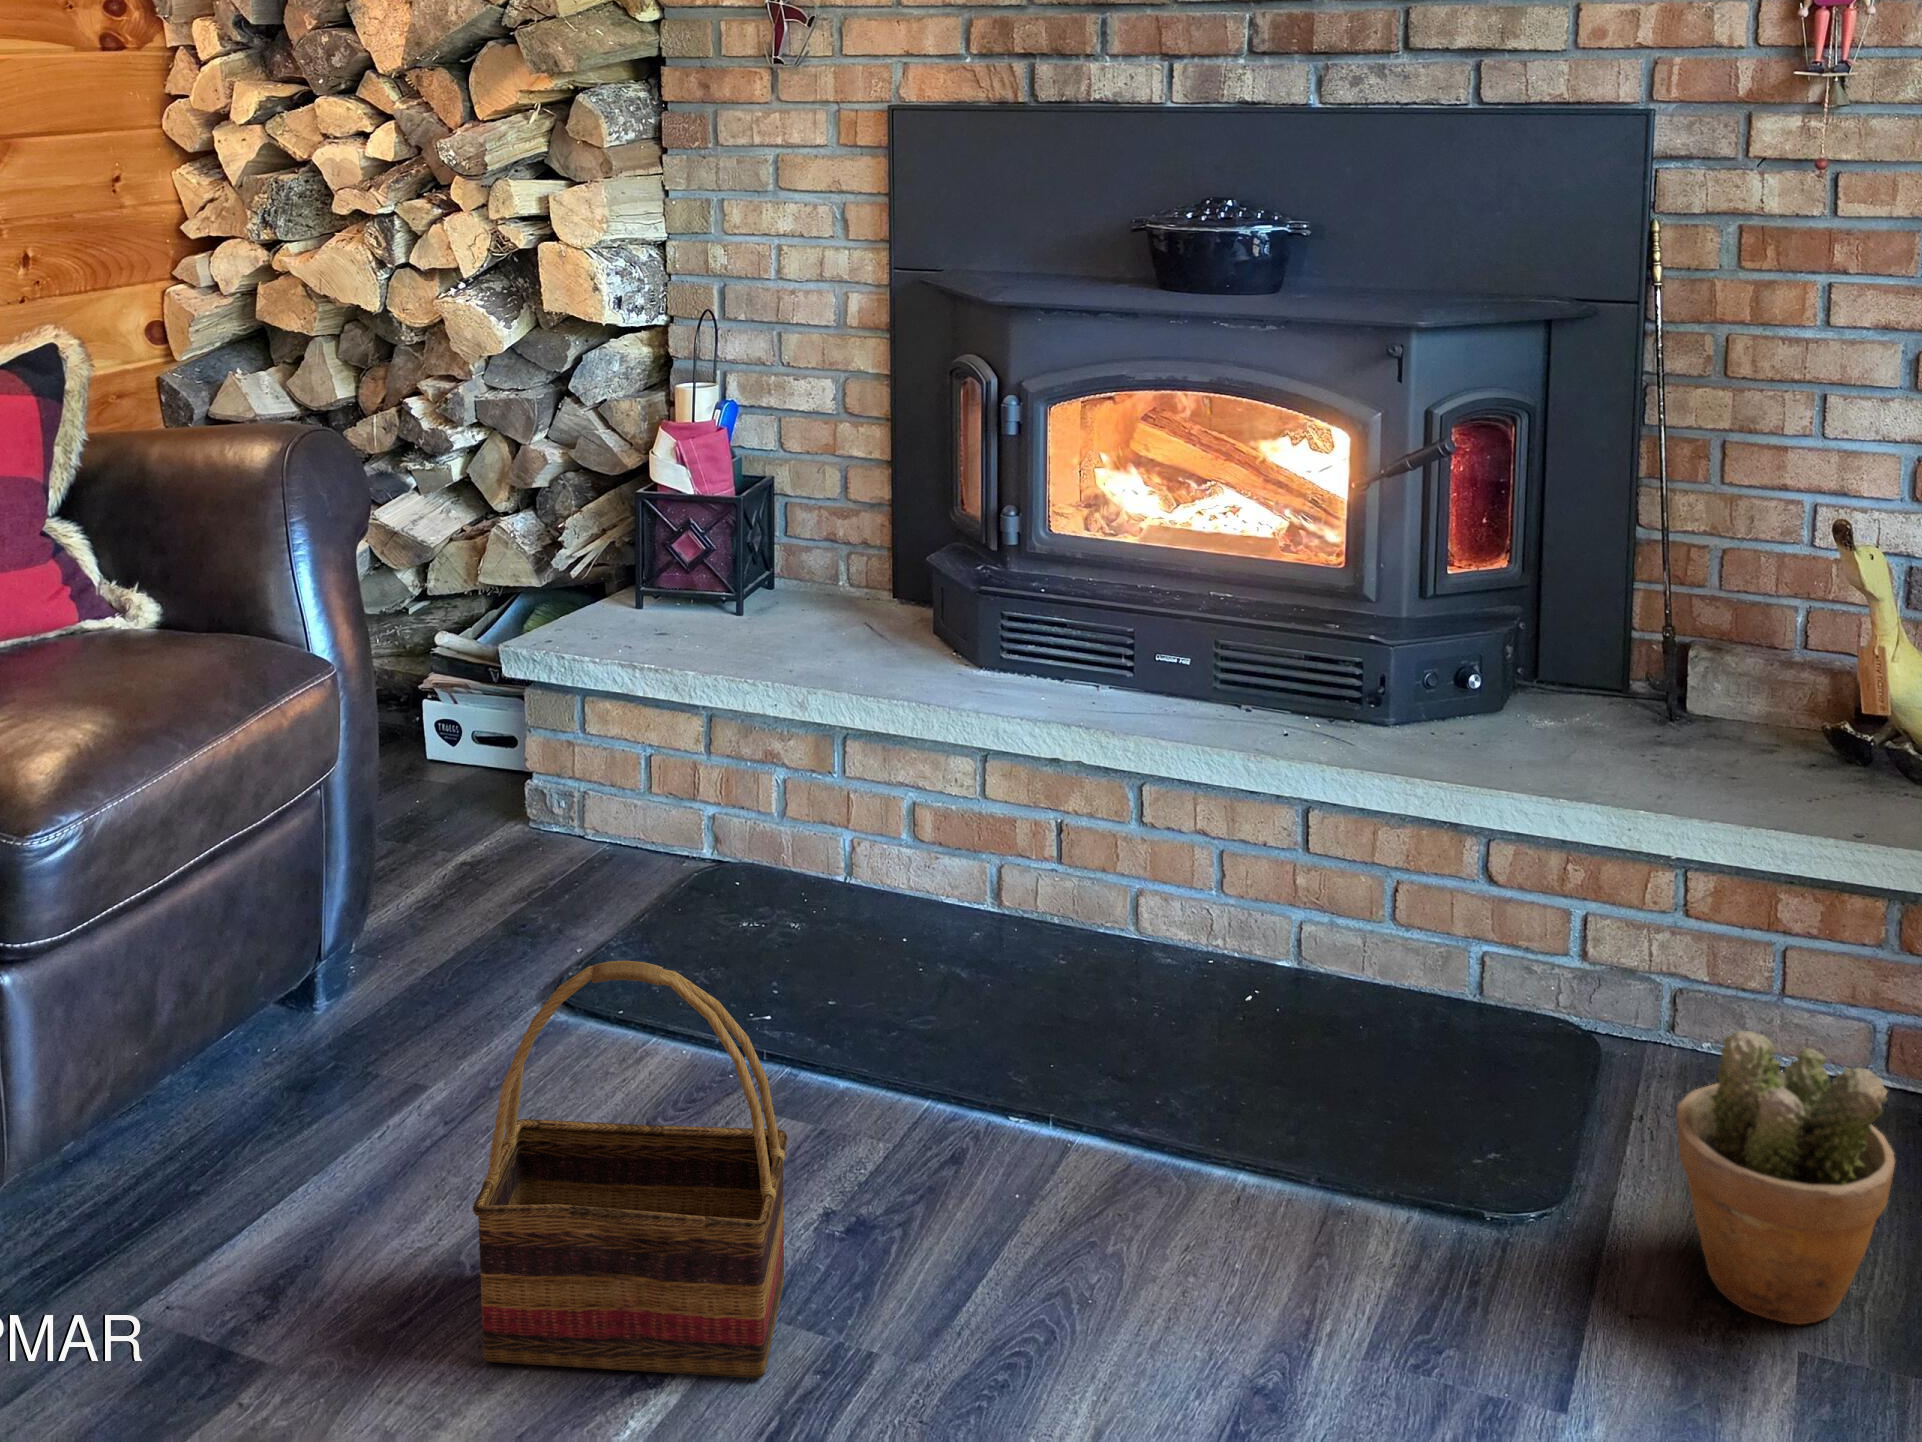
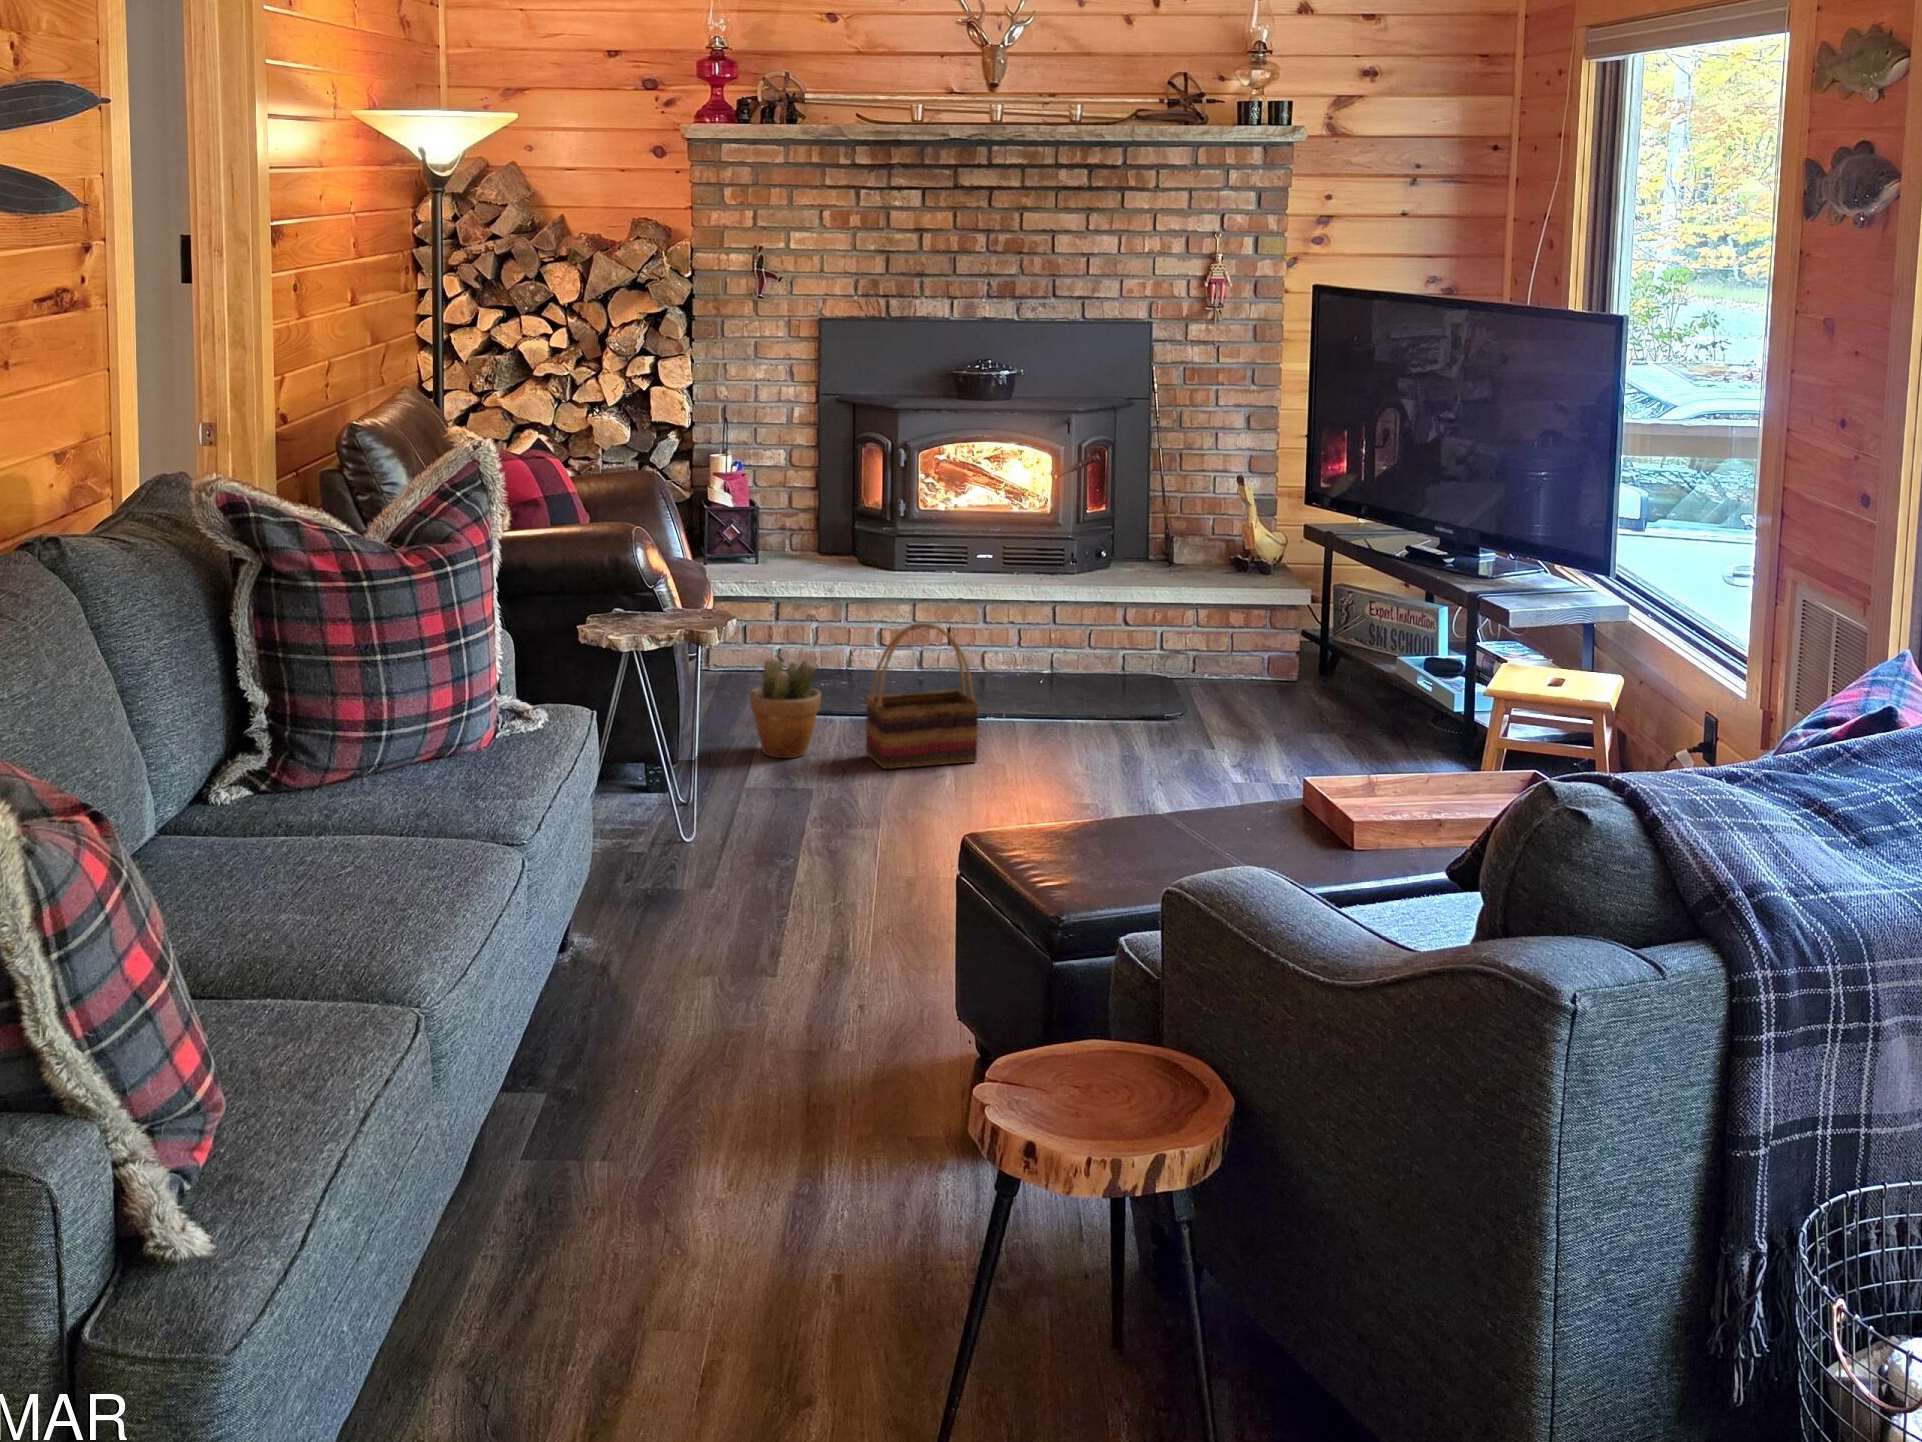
potted plant: present [1676,1031,1895,1325] -> present [749,658,821,758]

